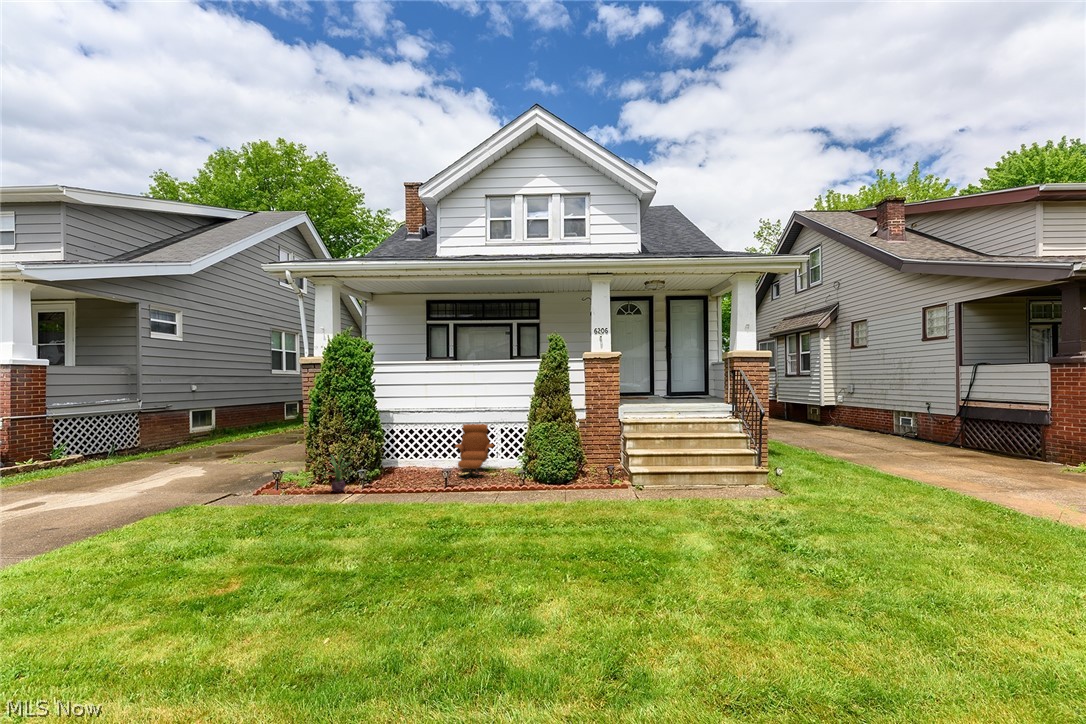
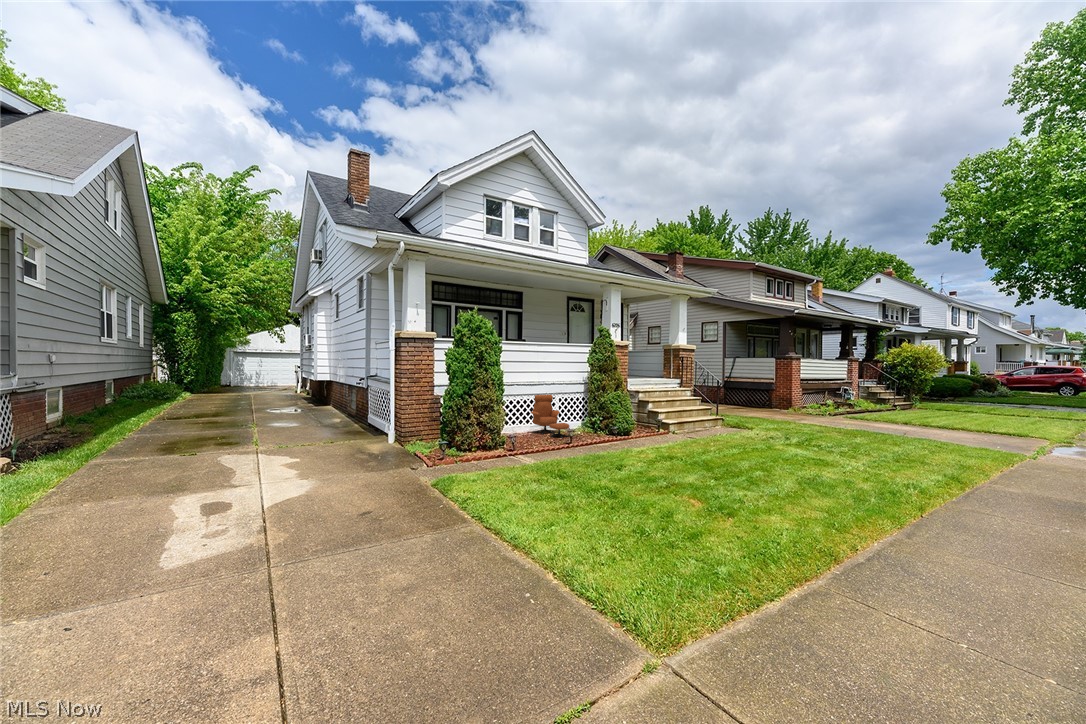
decorative plant: present [327,454,345,492] -> none [487,421,518,455]

